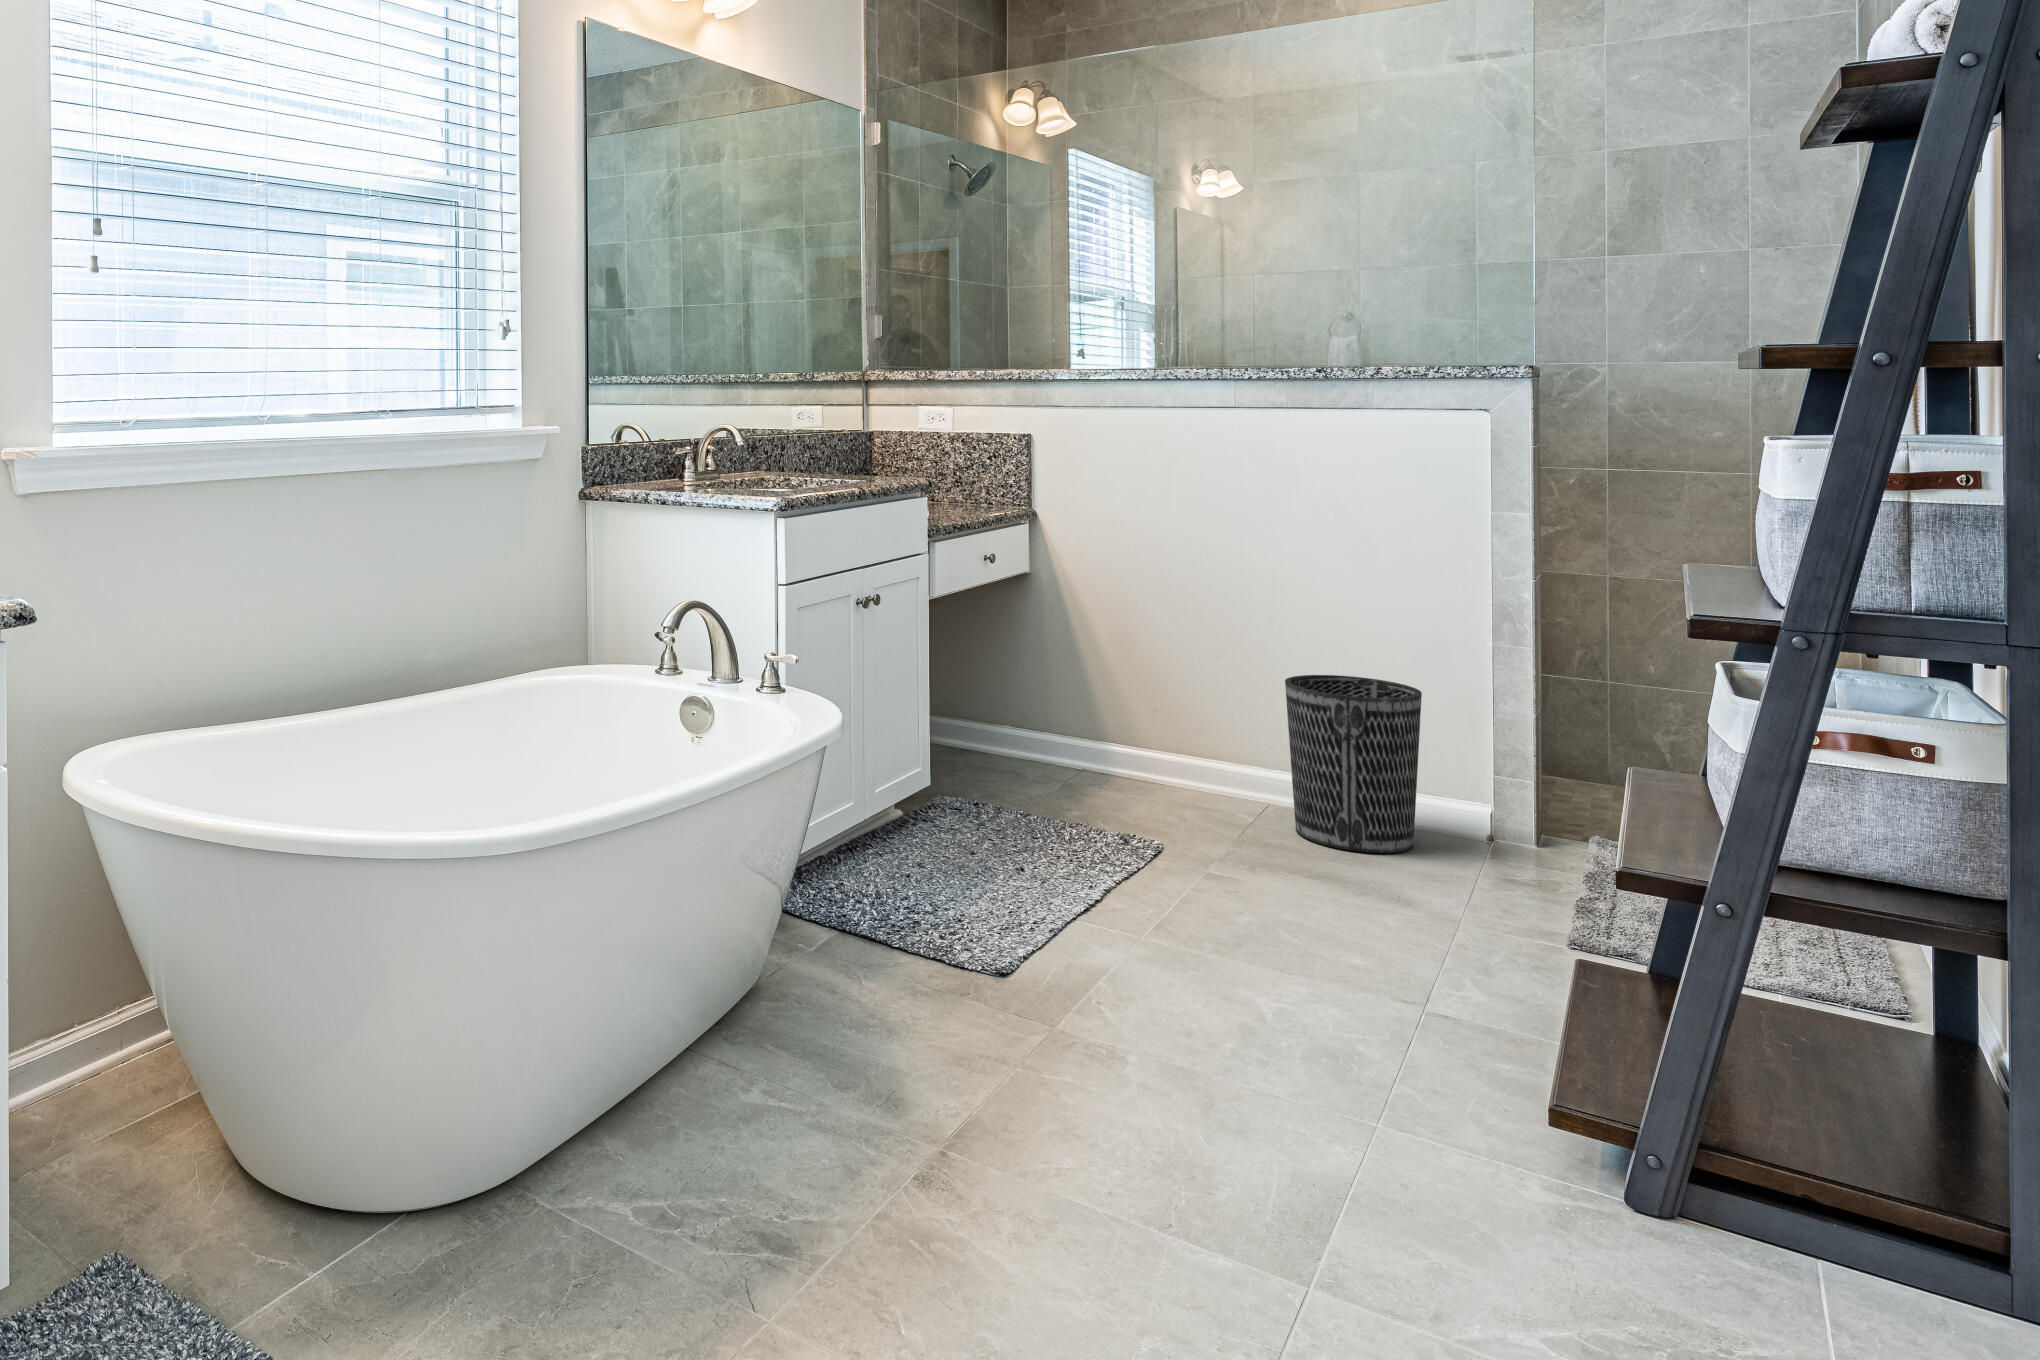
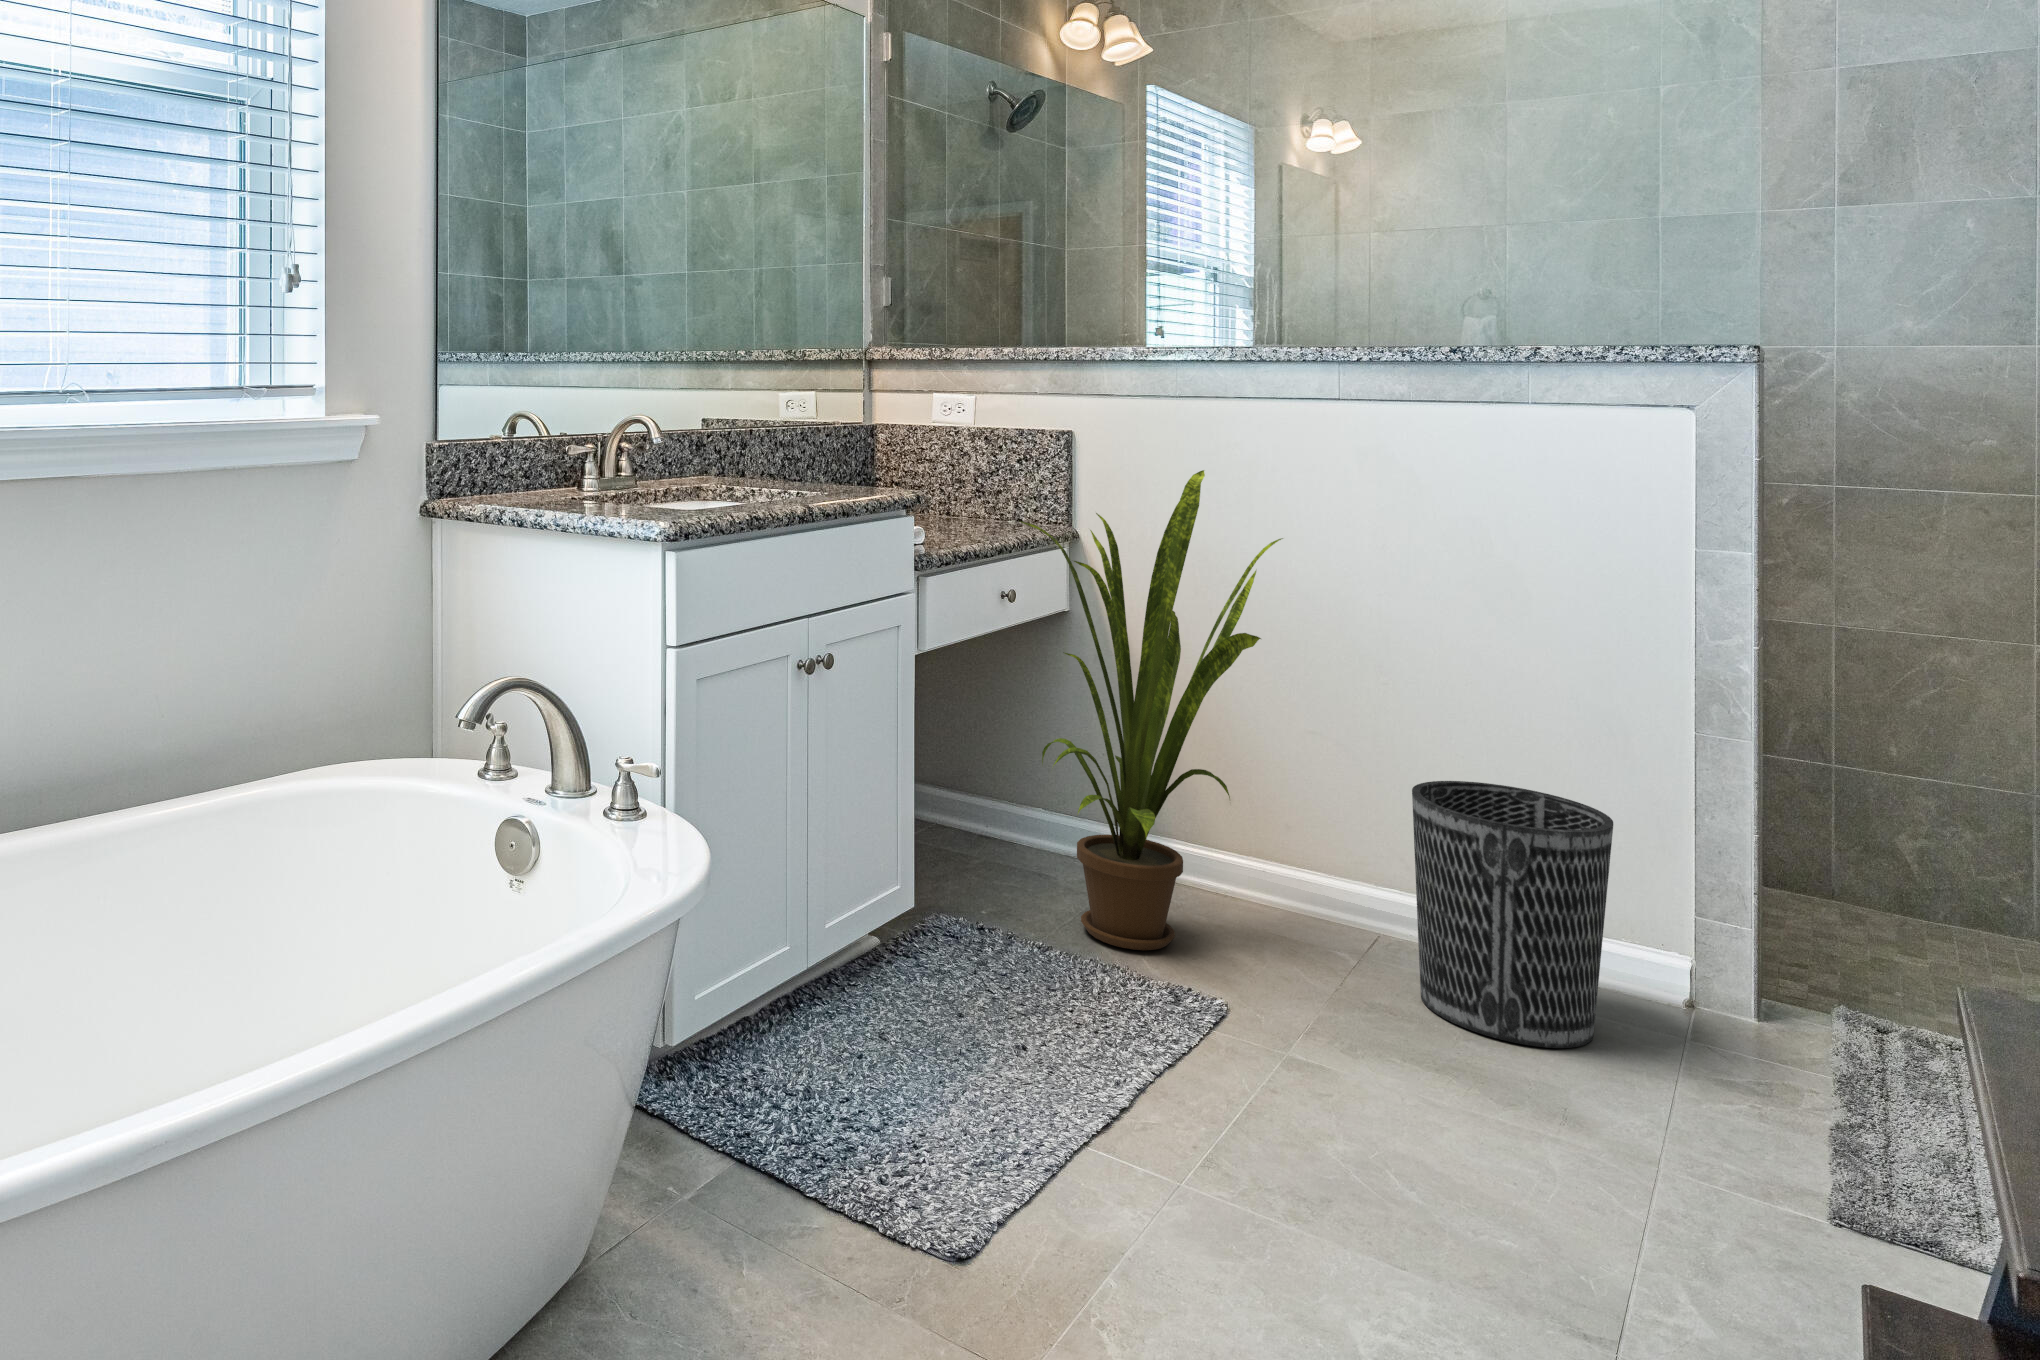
house plant: none [990,455,1191,813] -> present [1019,470,1283,950]

